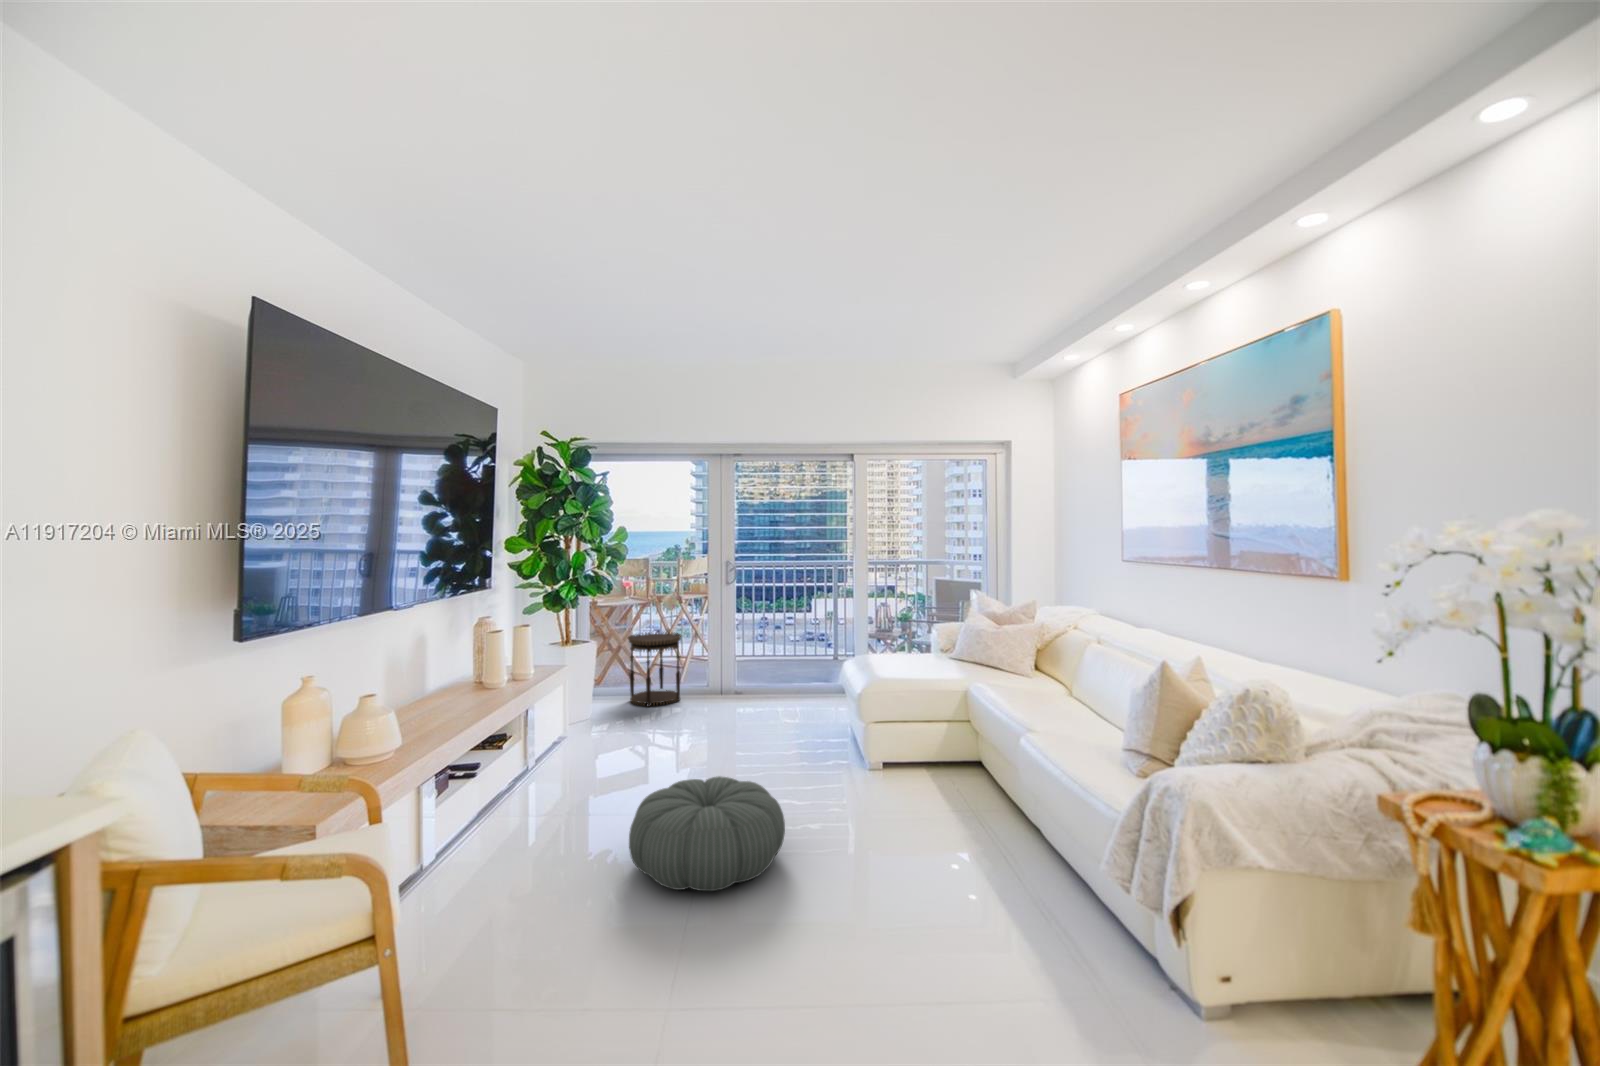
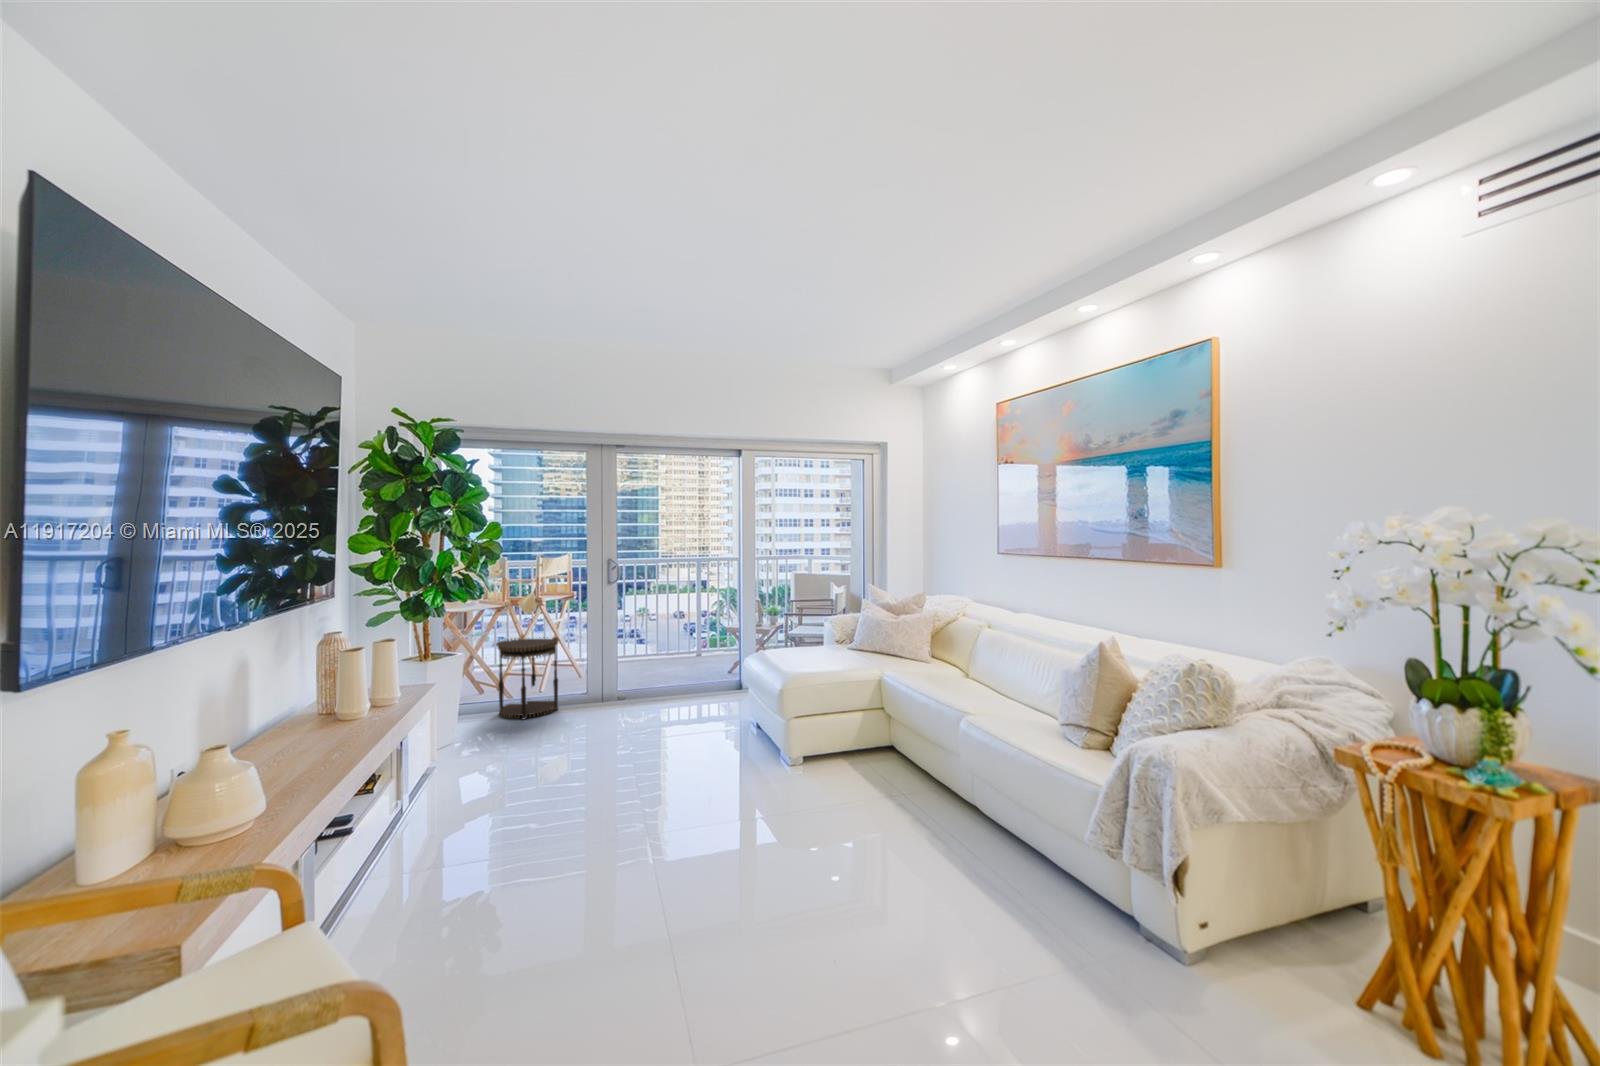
pouf: present [629,776,785,891] -> none [575,792,748,929]

